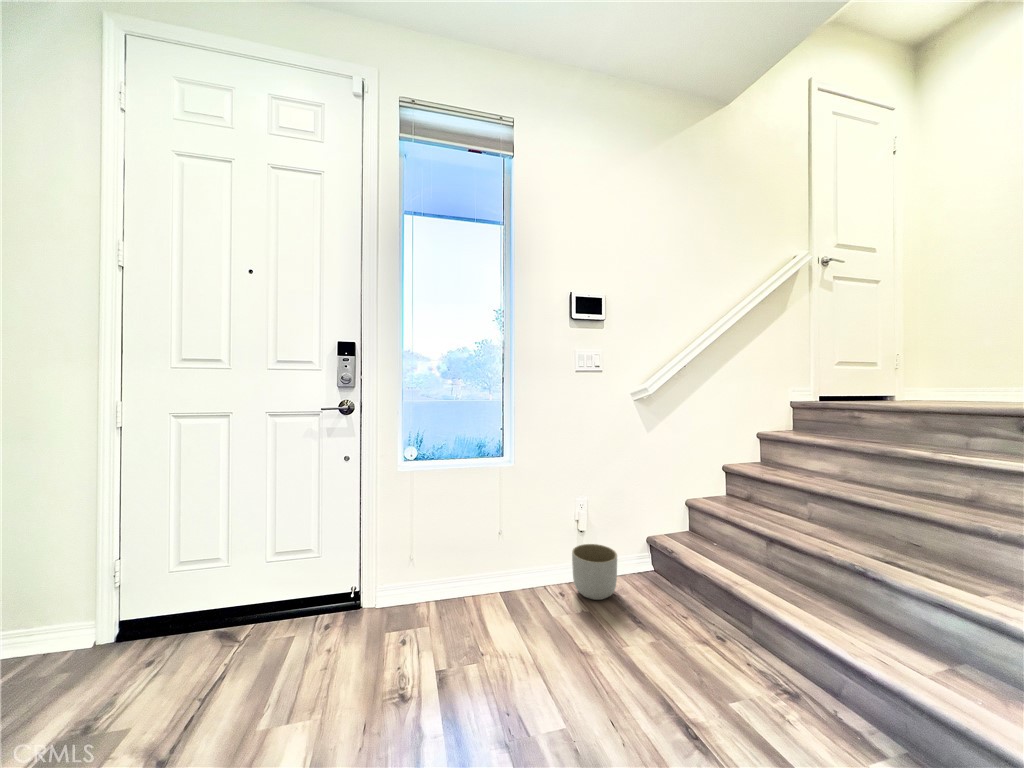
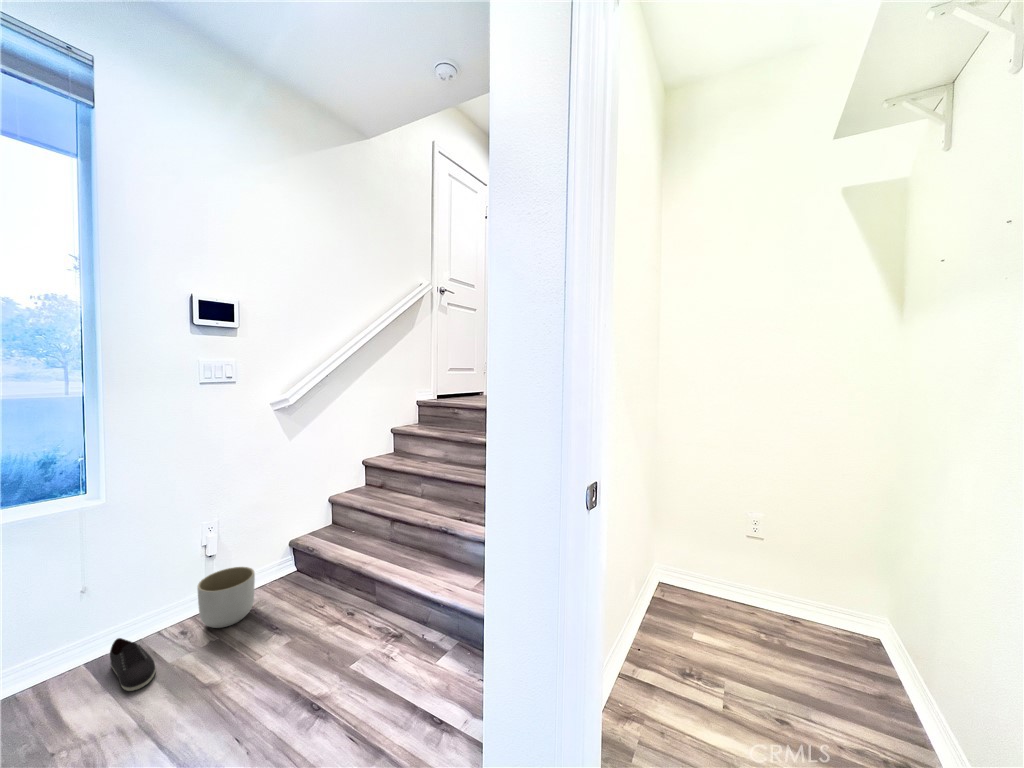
shoe: none [515,575,544,624] -> present [110,638,156,691]

